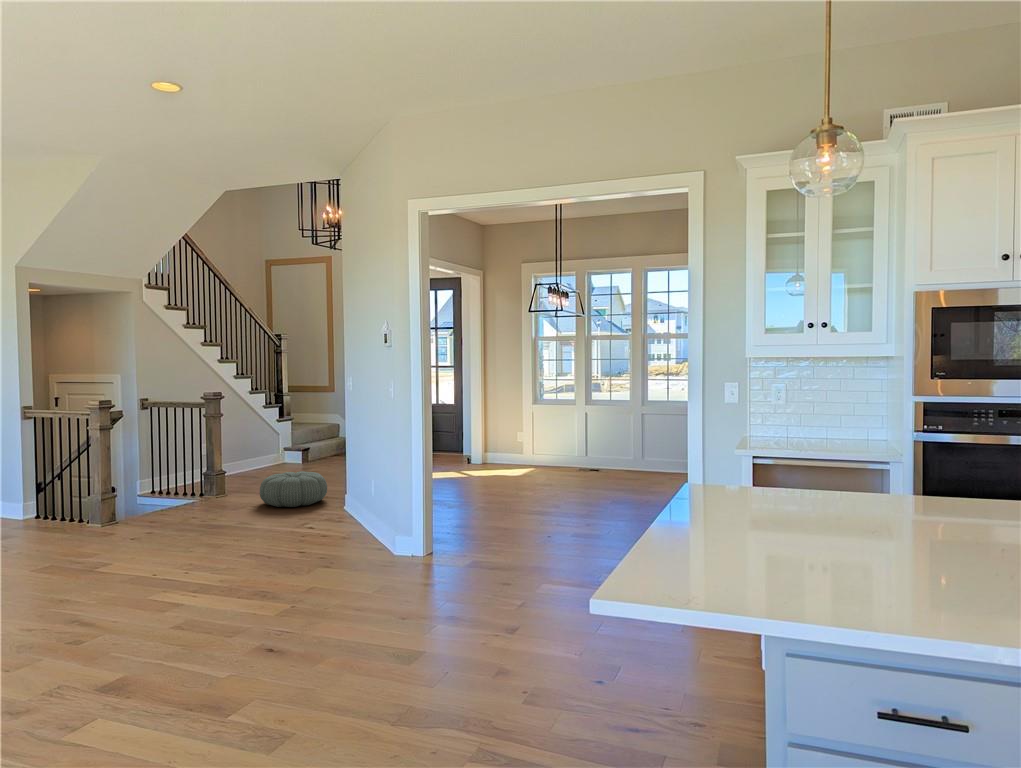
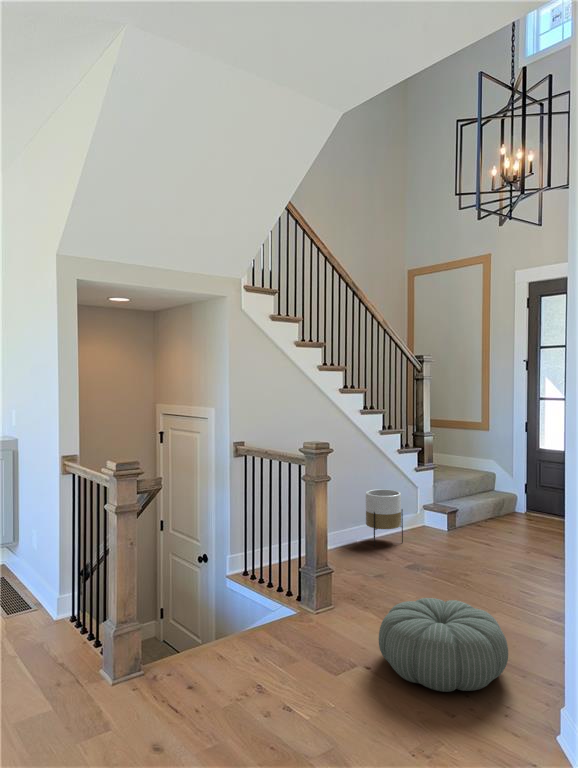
planter: none [240,434,269,474] -> present [366,489,403,547]

